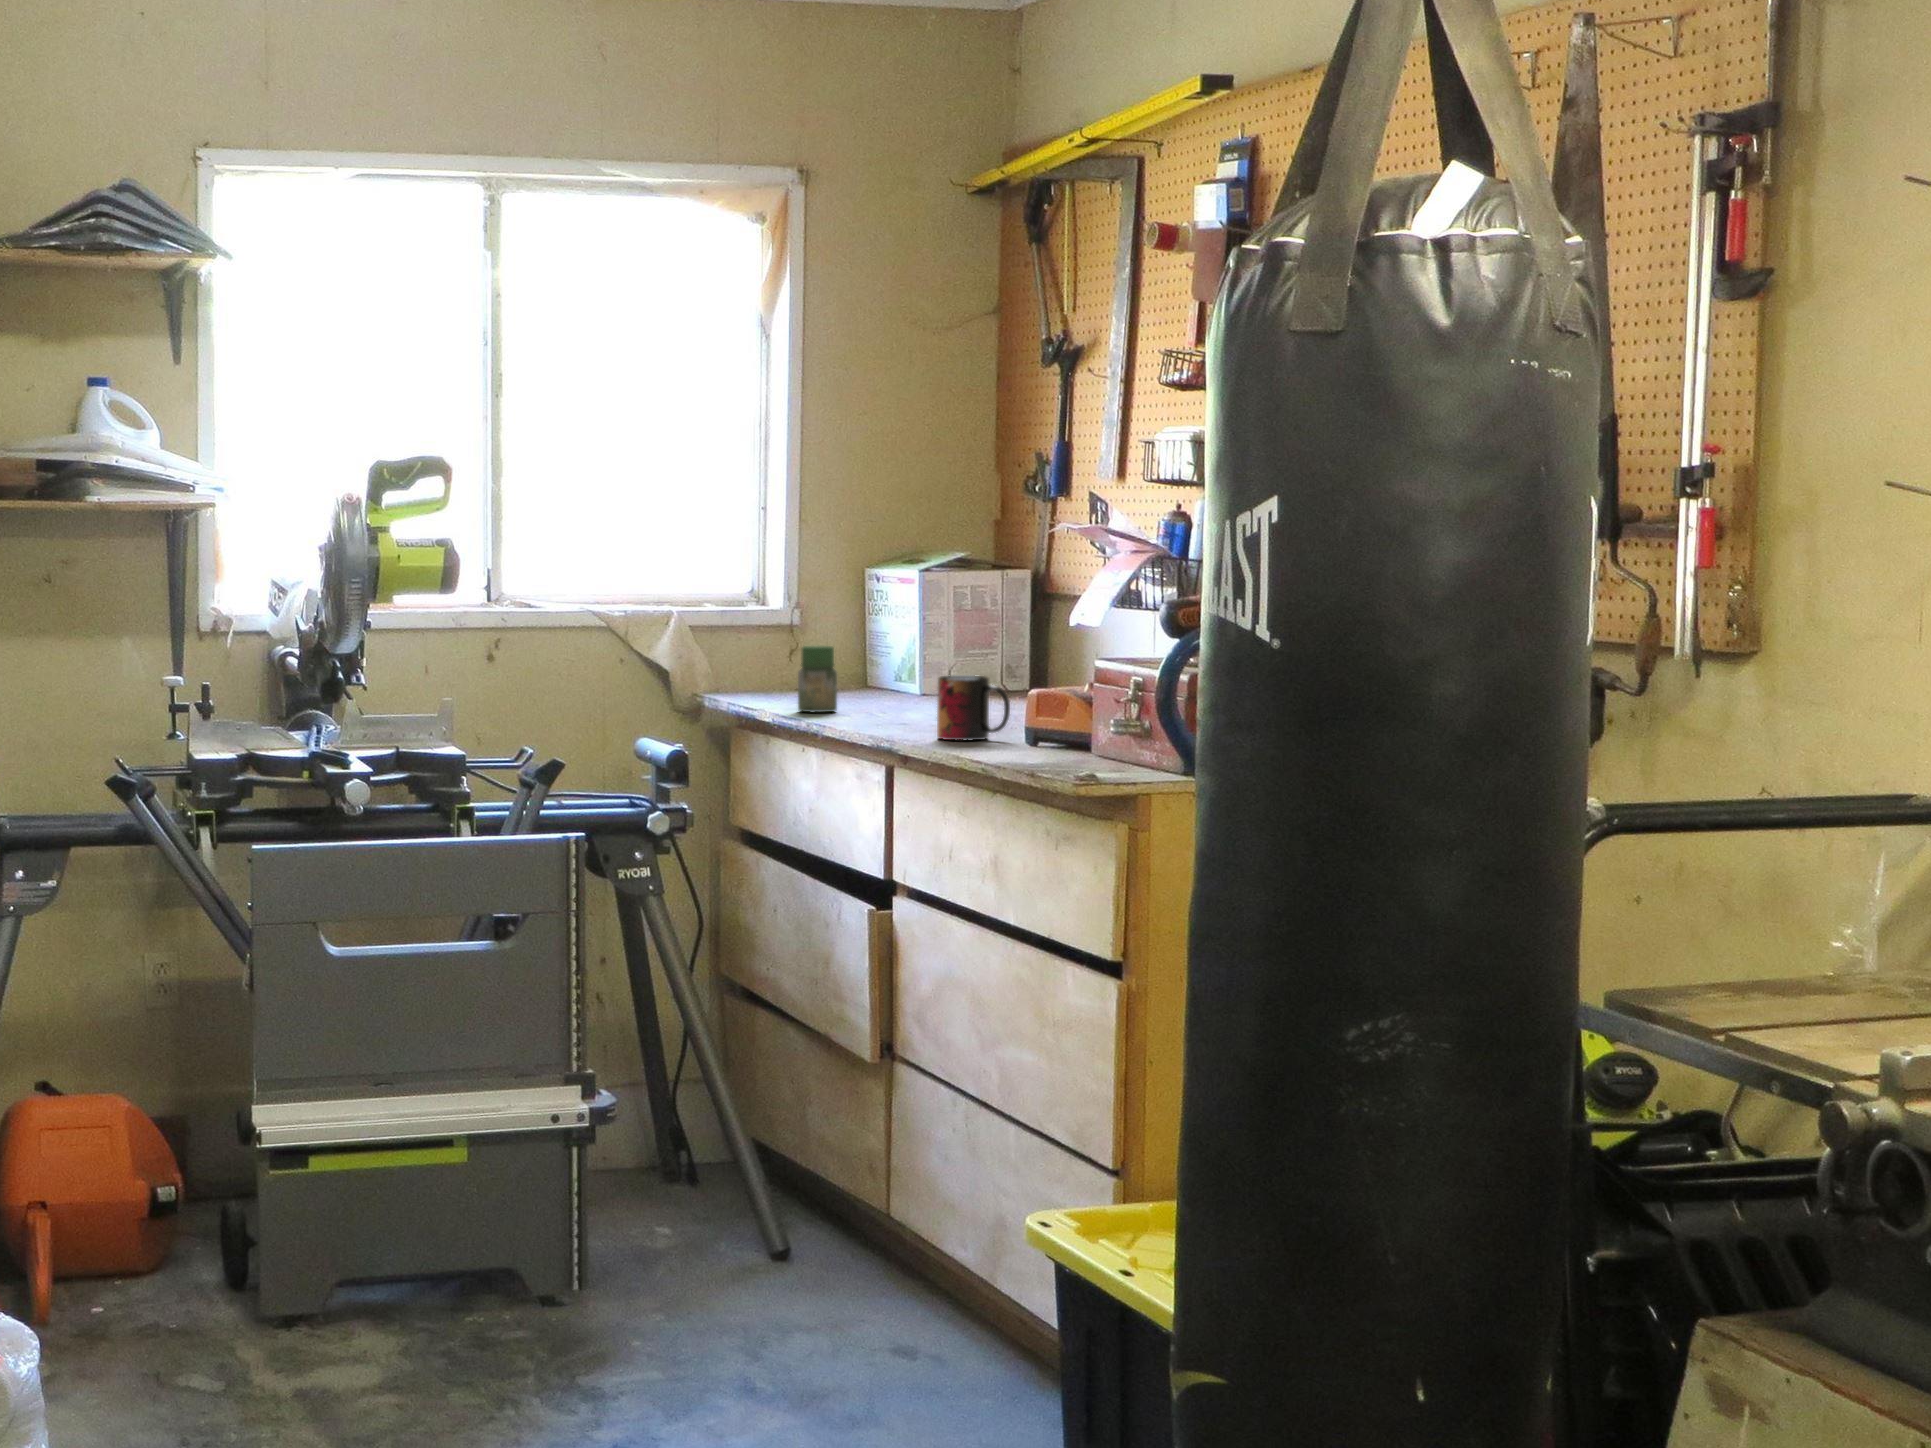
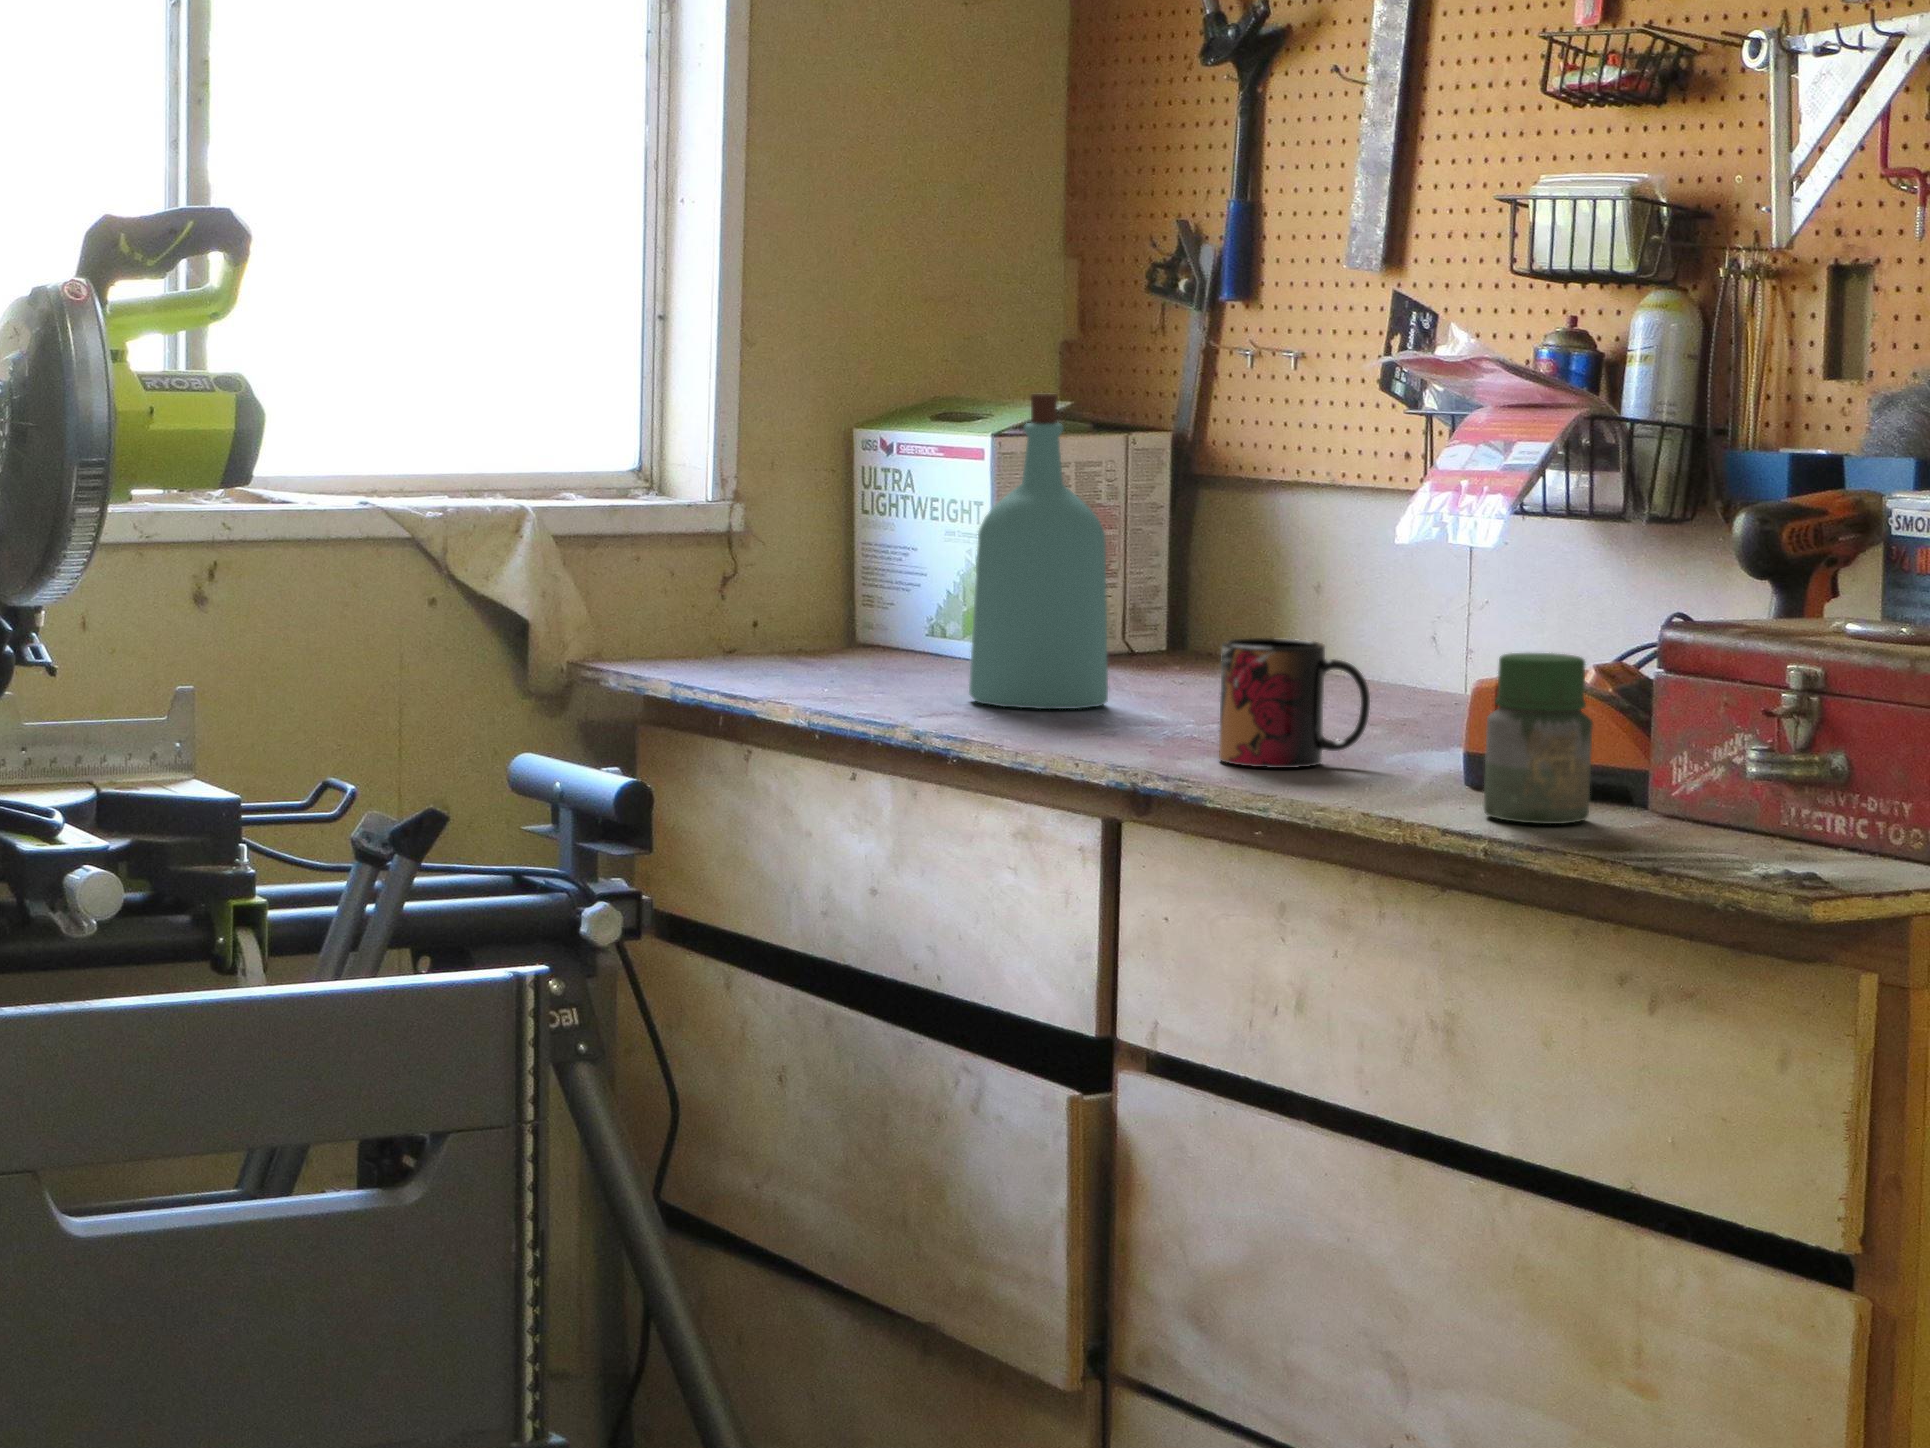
bottle: none [867,549,939,718] -> present [969,394,1108,709]
jar: present [798,646,837,713] -> present [1484,653,1593,824]

